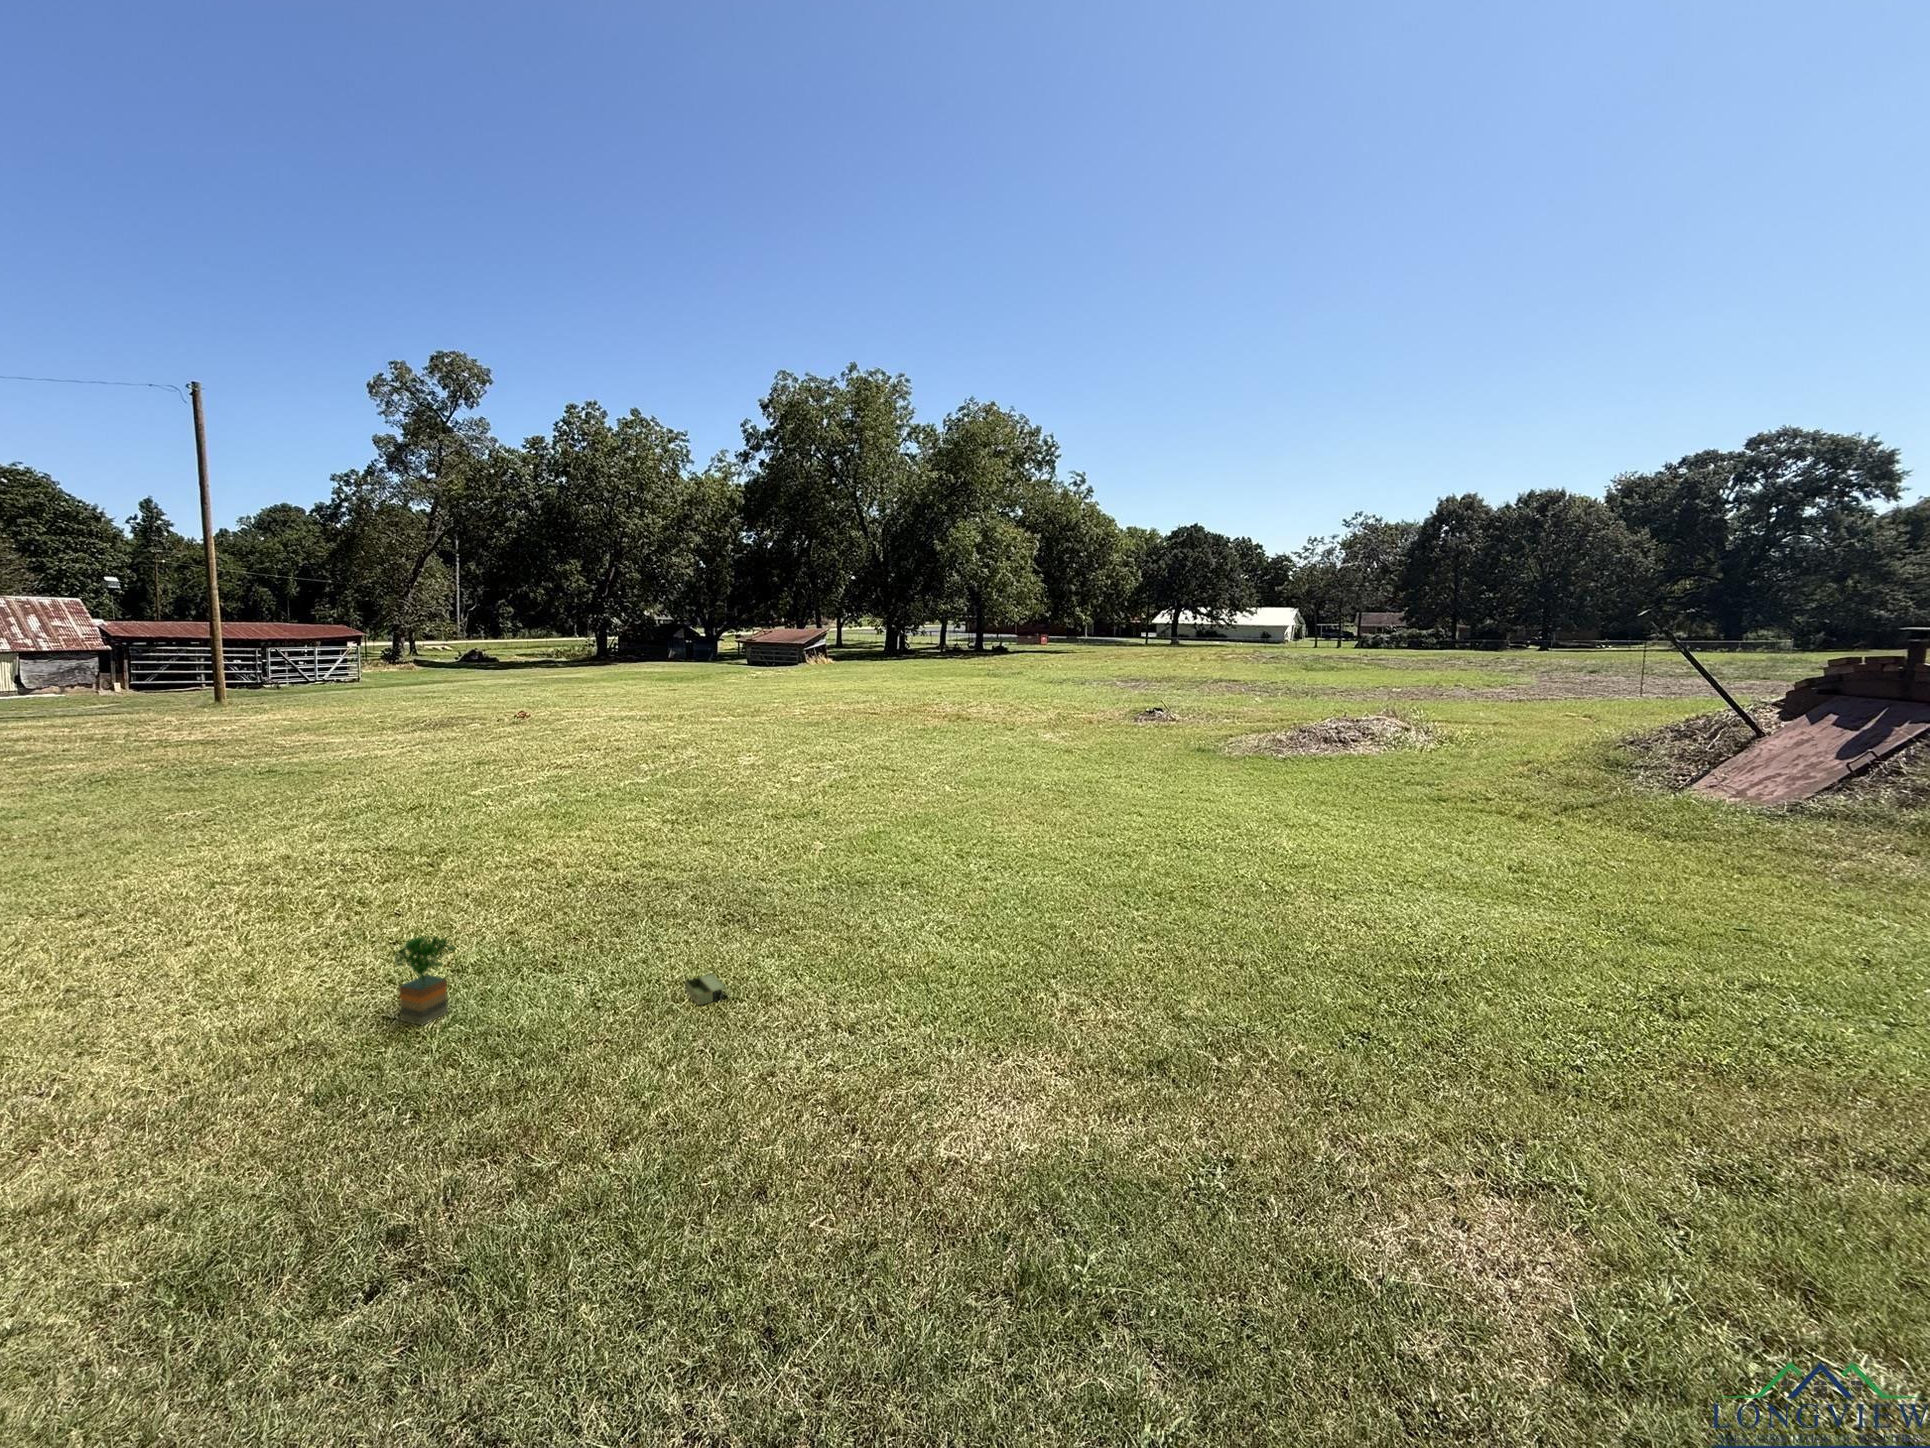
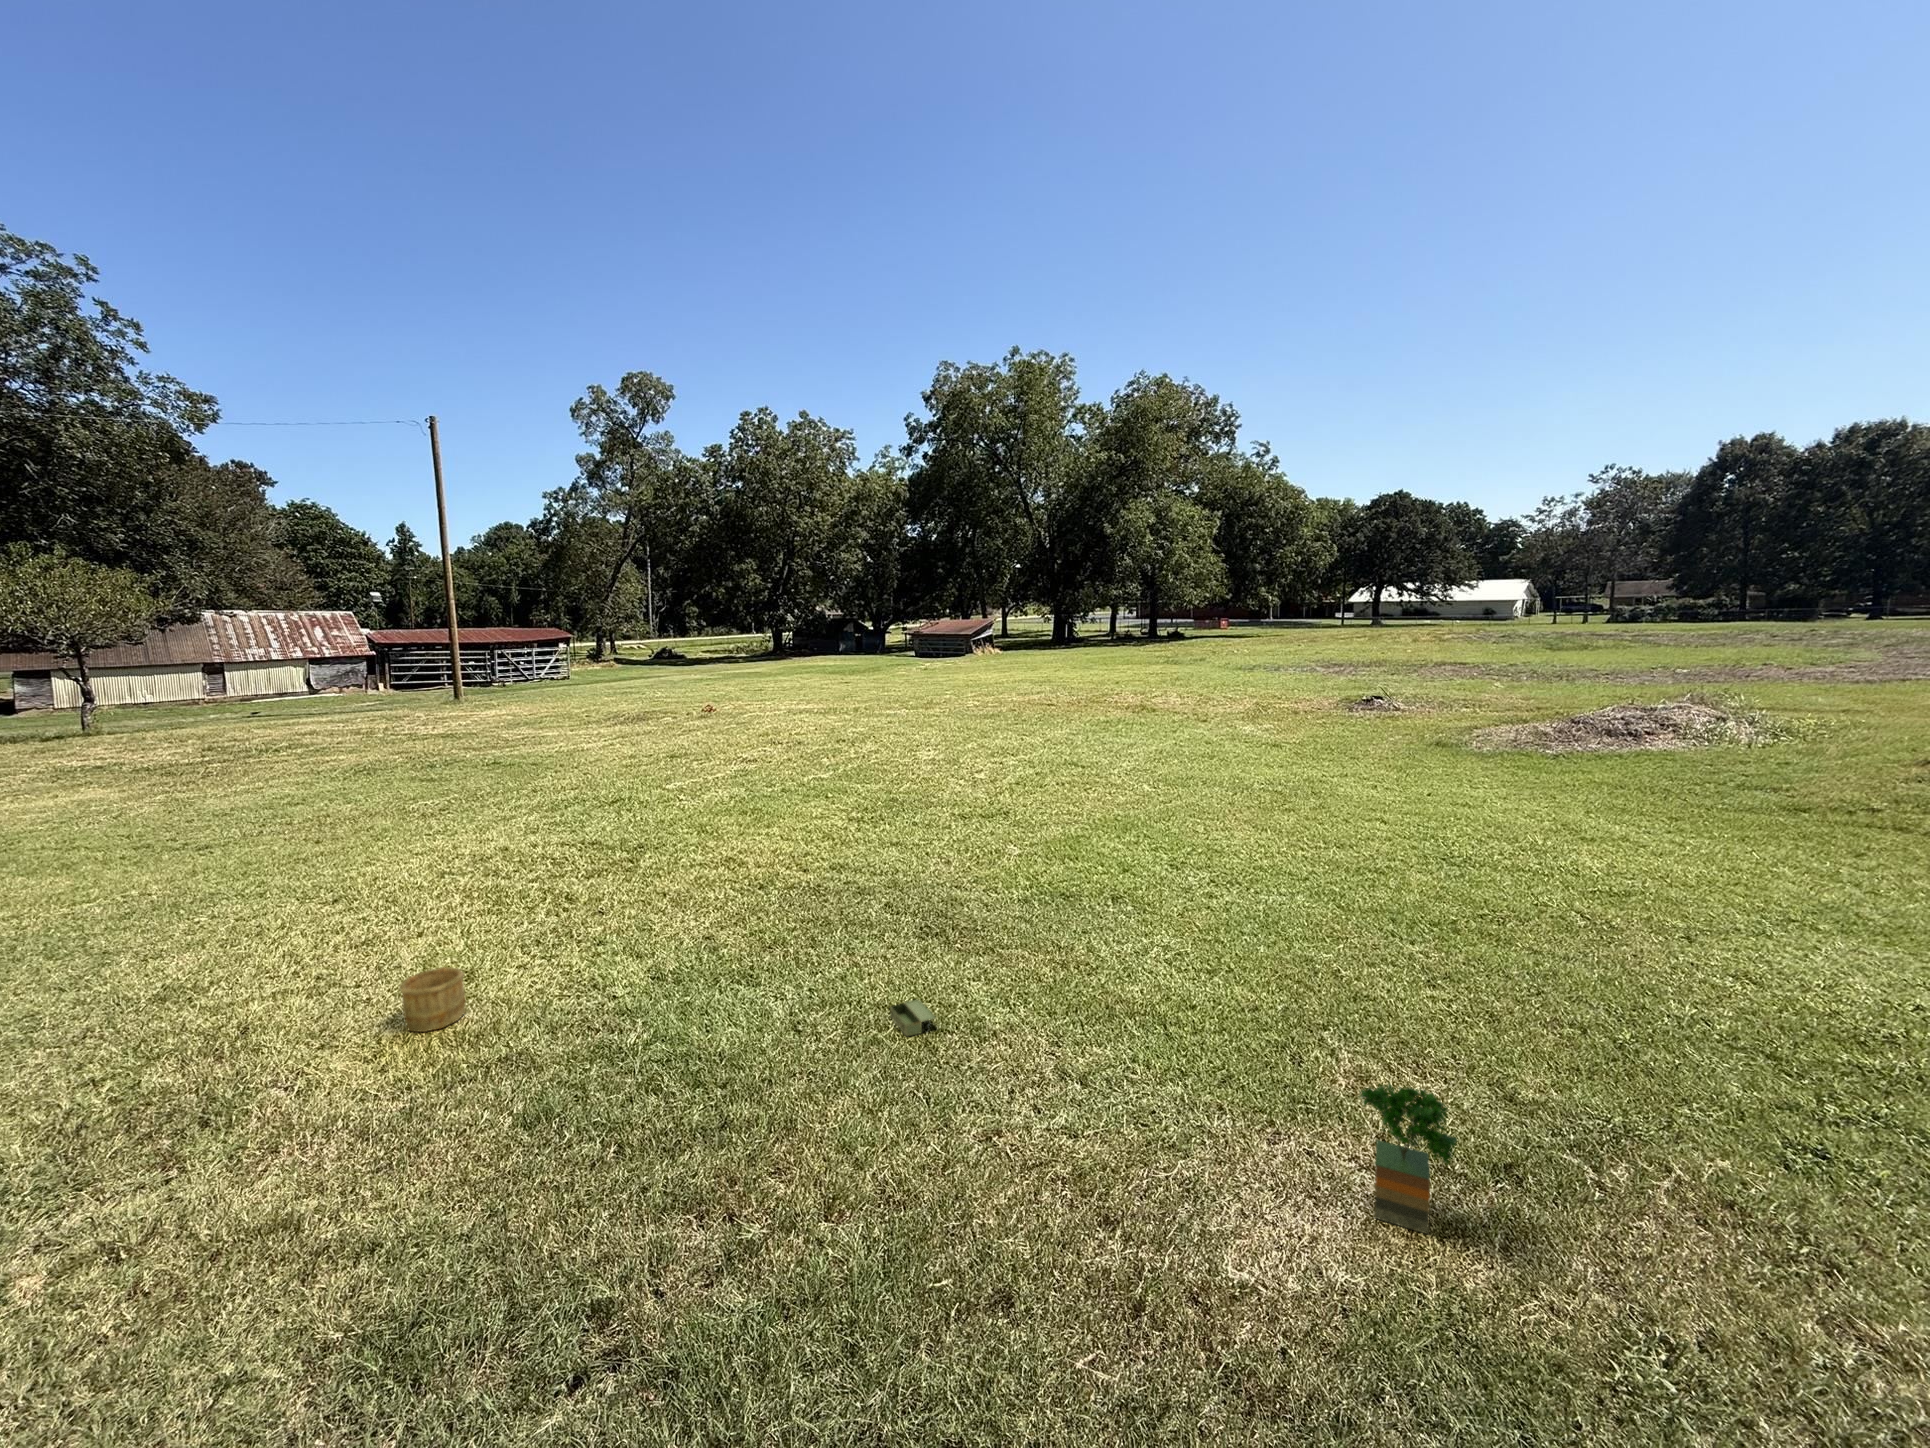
potted tree: present [395,936,455,1025] -> present [1360,1083,1457,1234]
wooden bucket: none [172,968,247,1032] -> present [399,967,465,1032]

